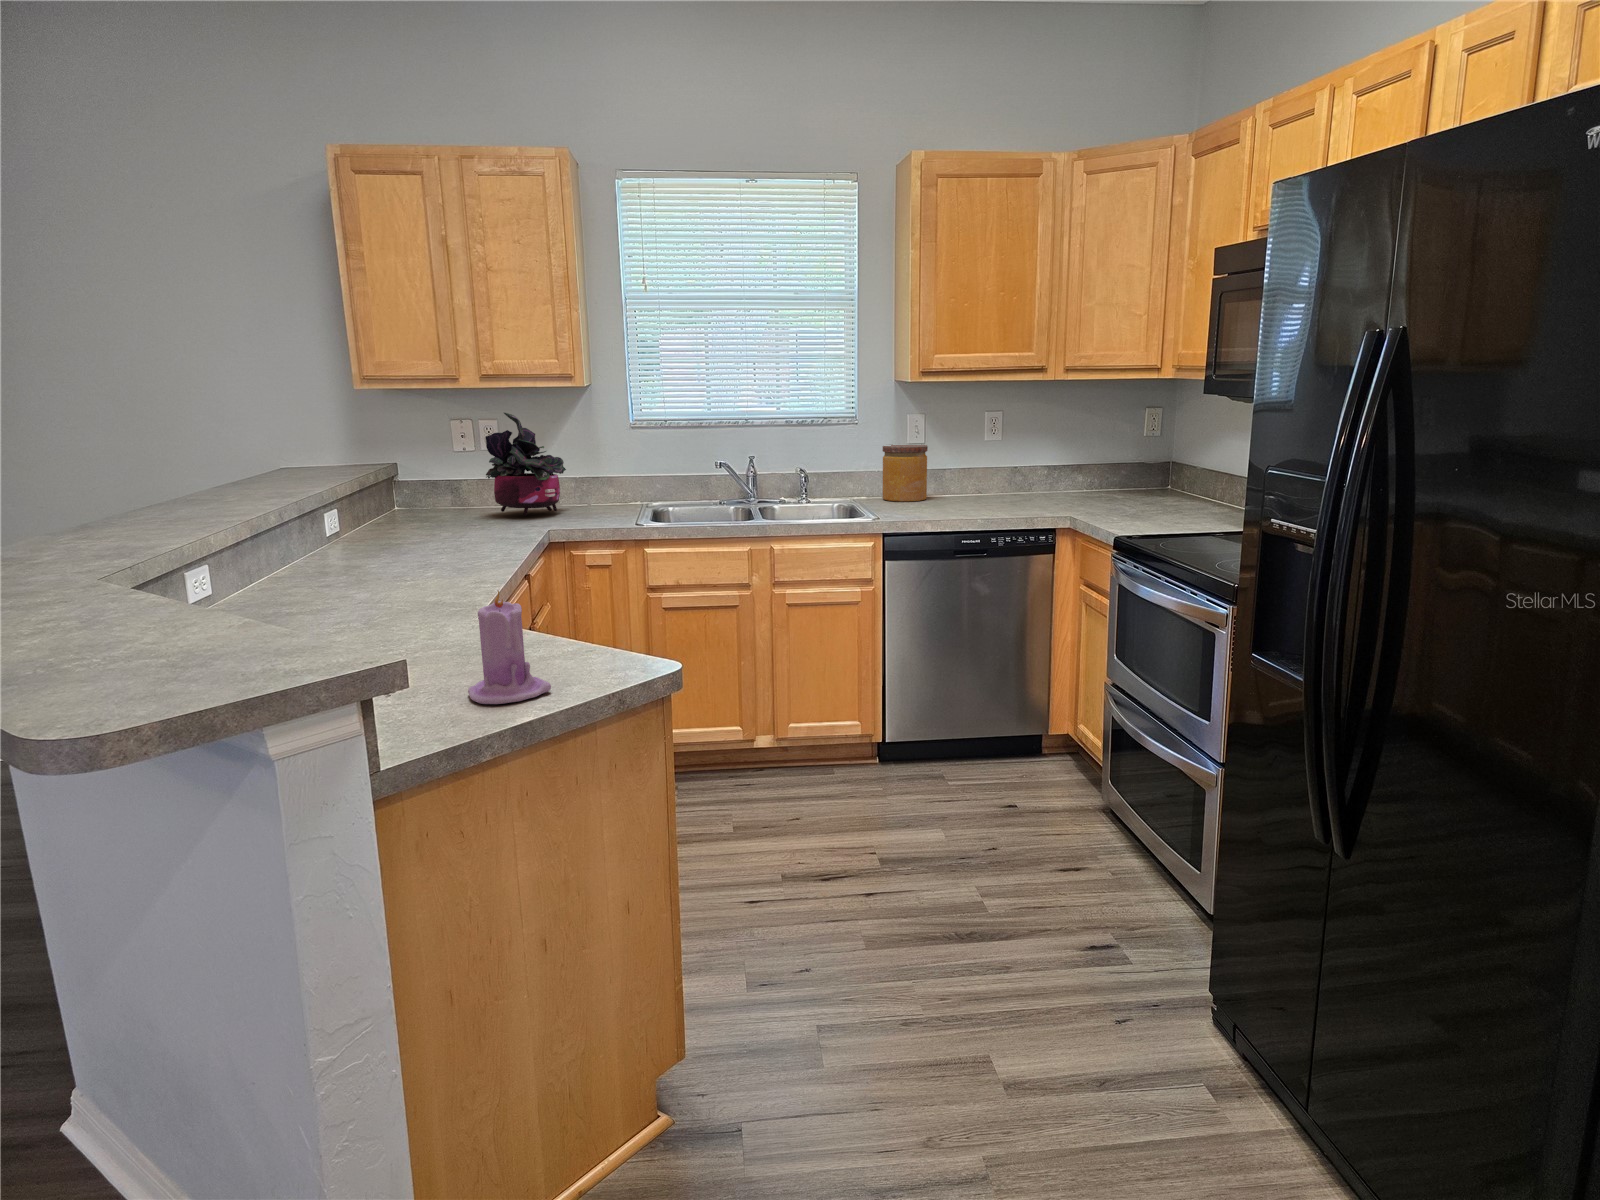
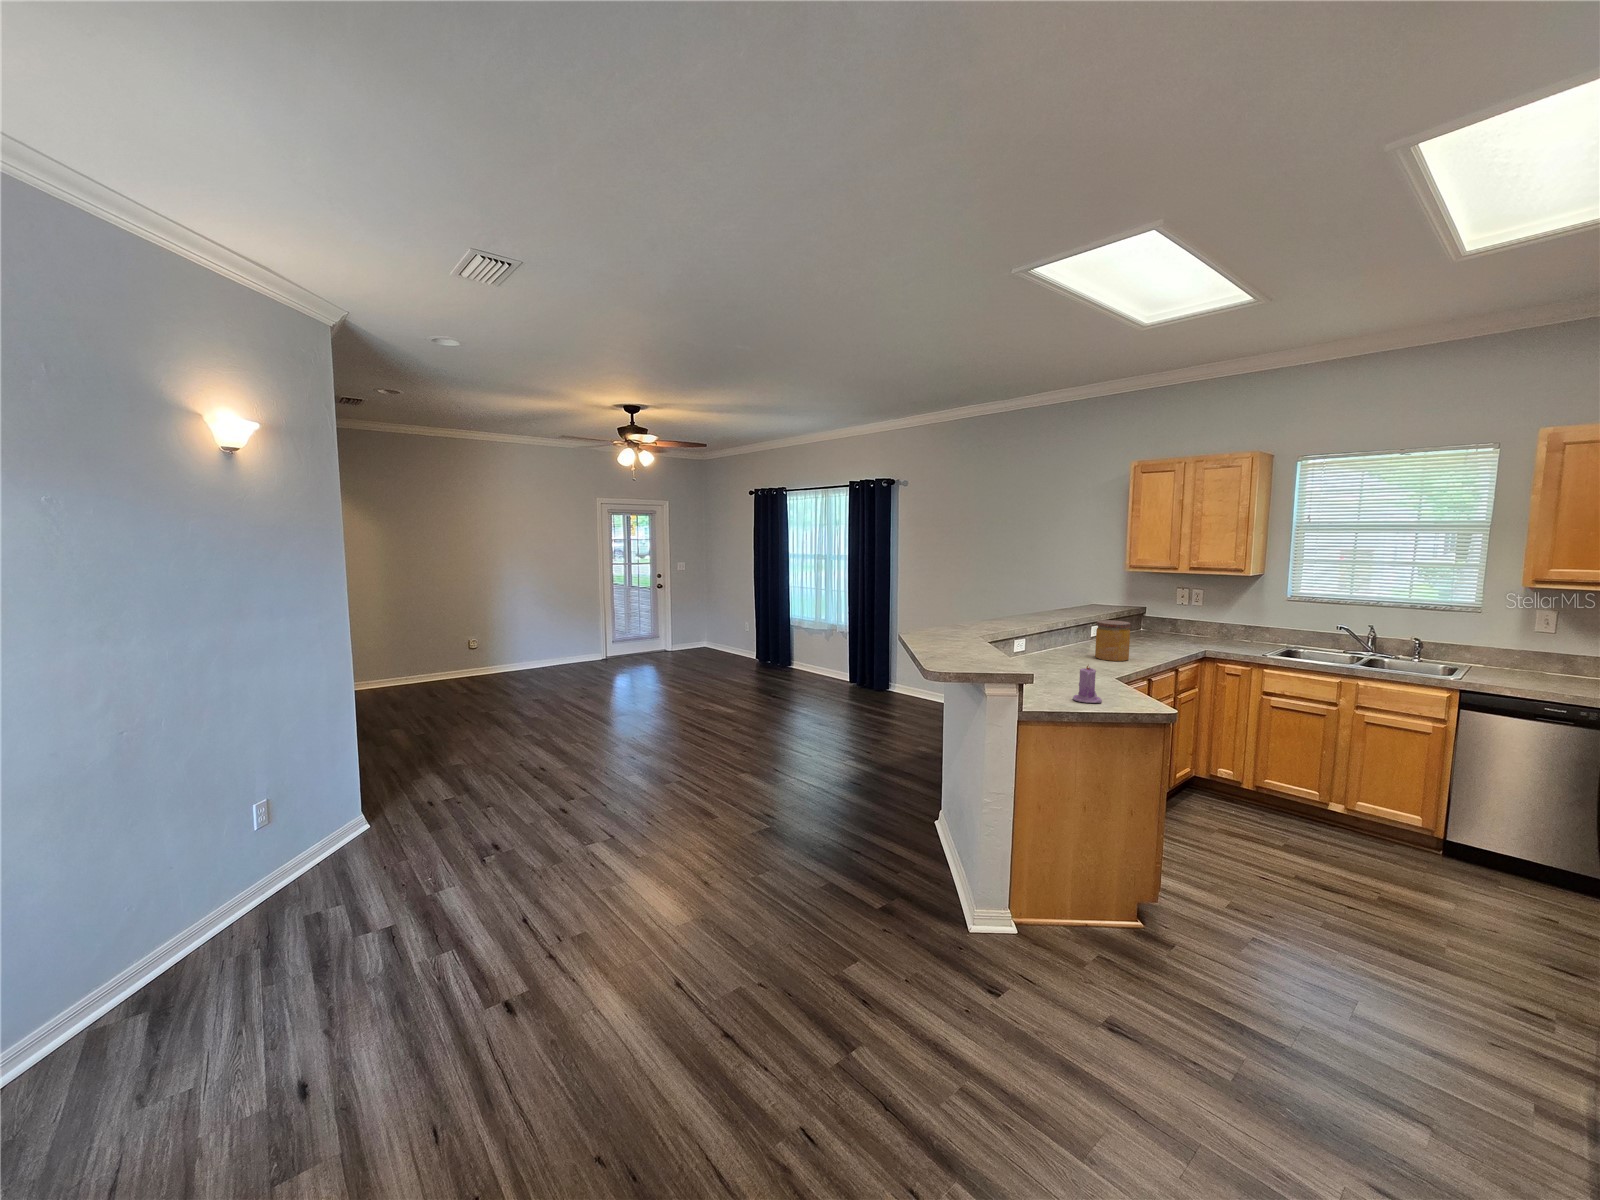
potted plant: present [486,413,566,516] -> none [1187,586,1240,641]
jar: present [883,444,928,501] -> present [1095,620,1131,661]

